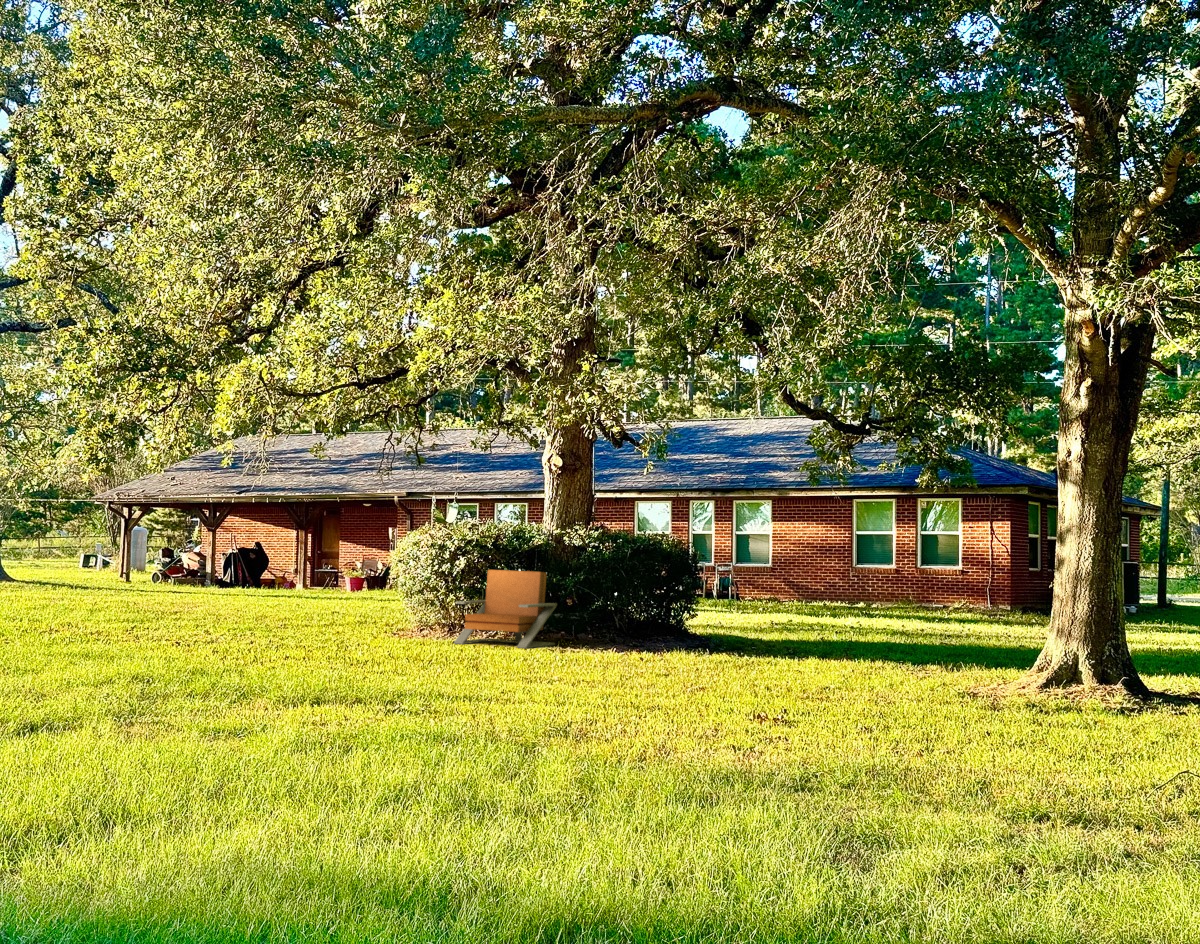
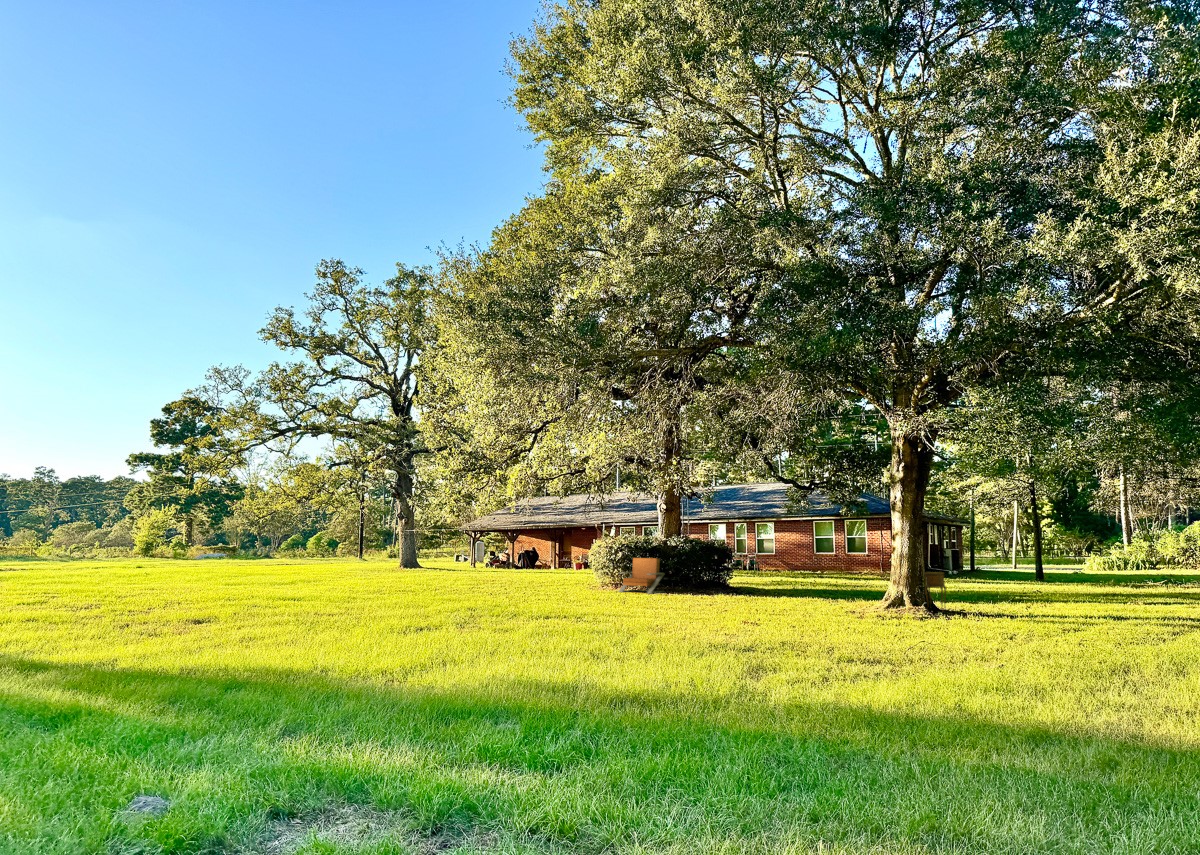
side table: none [1124,612,1167,698] -> present [925,572,946,612]

